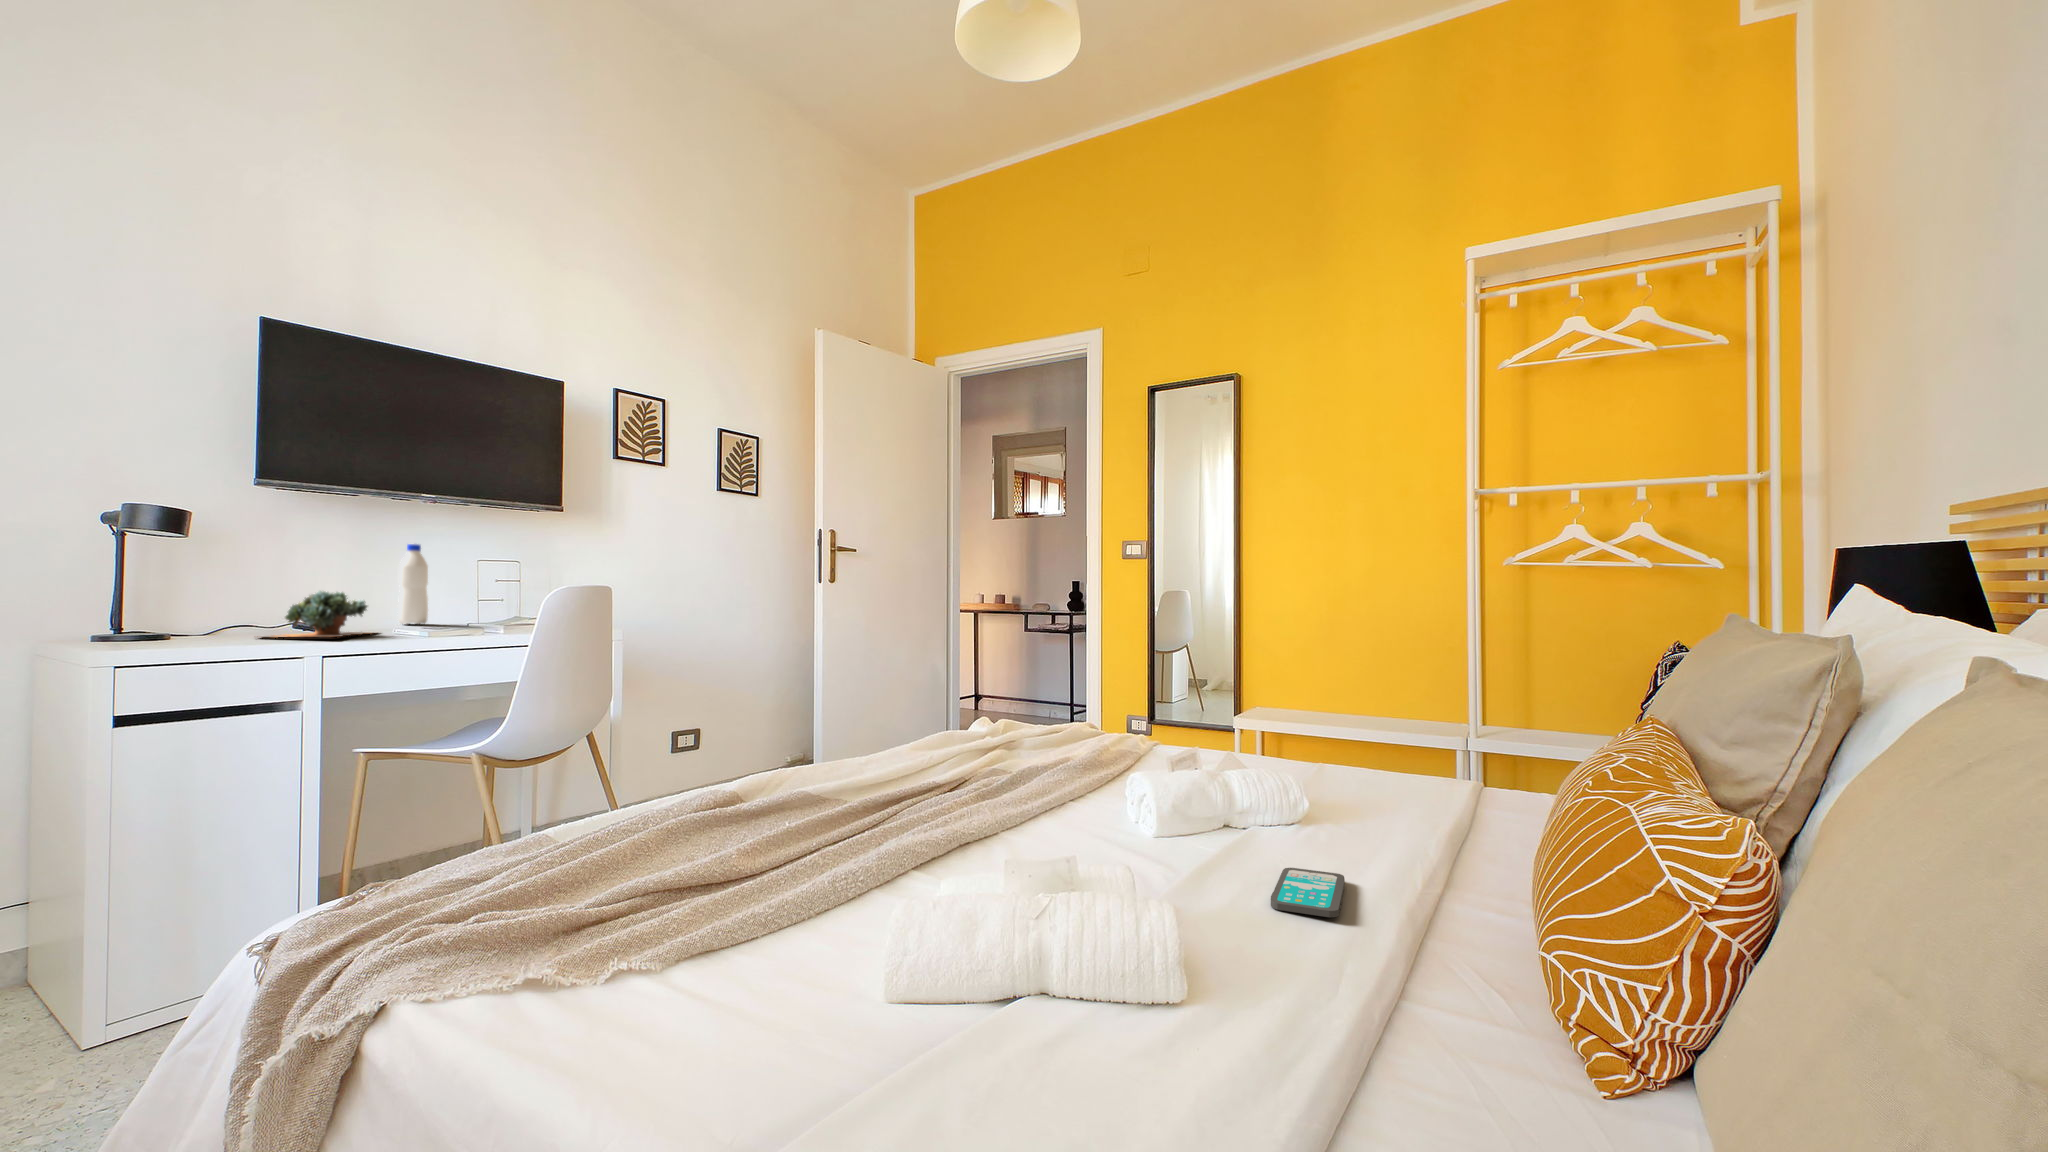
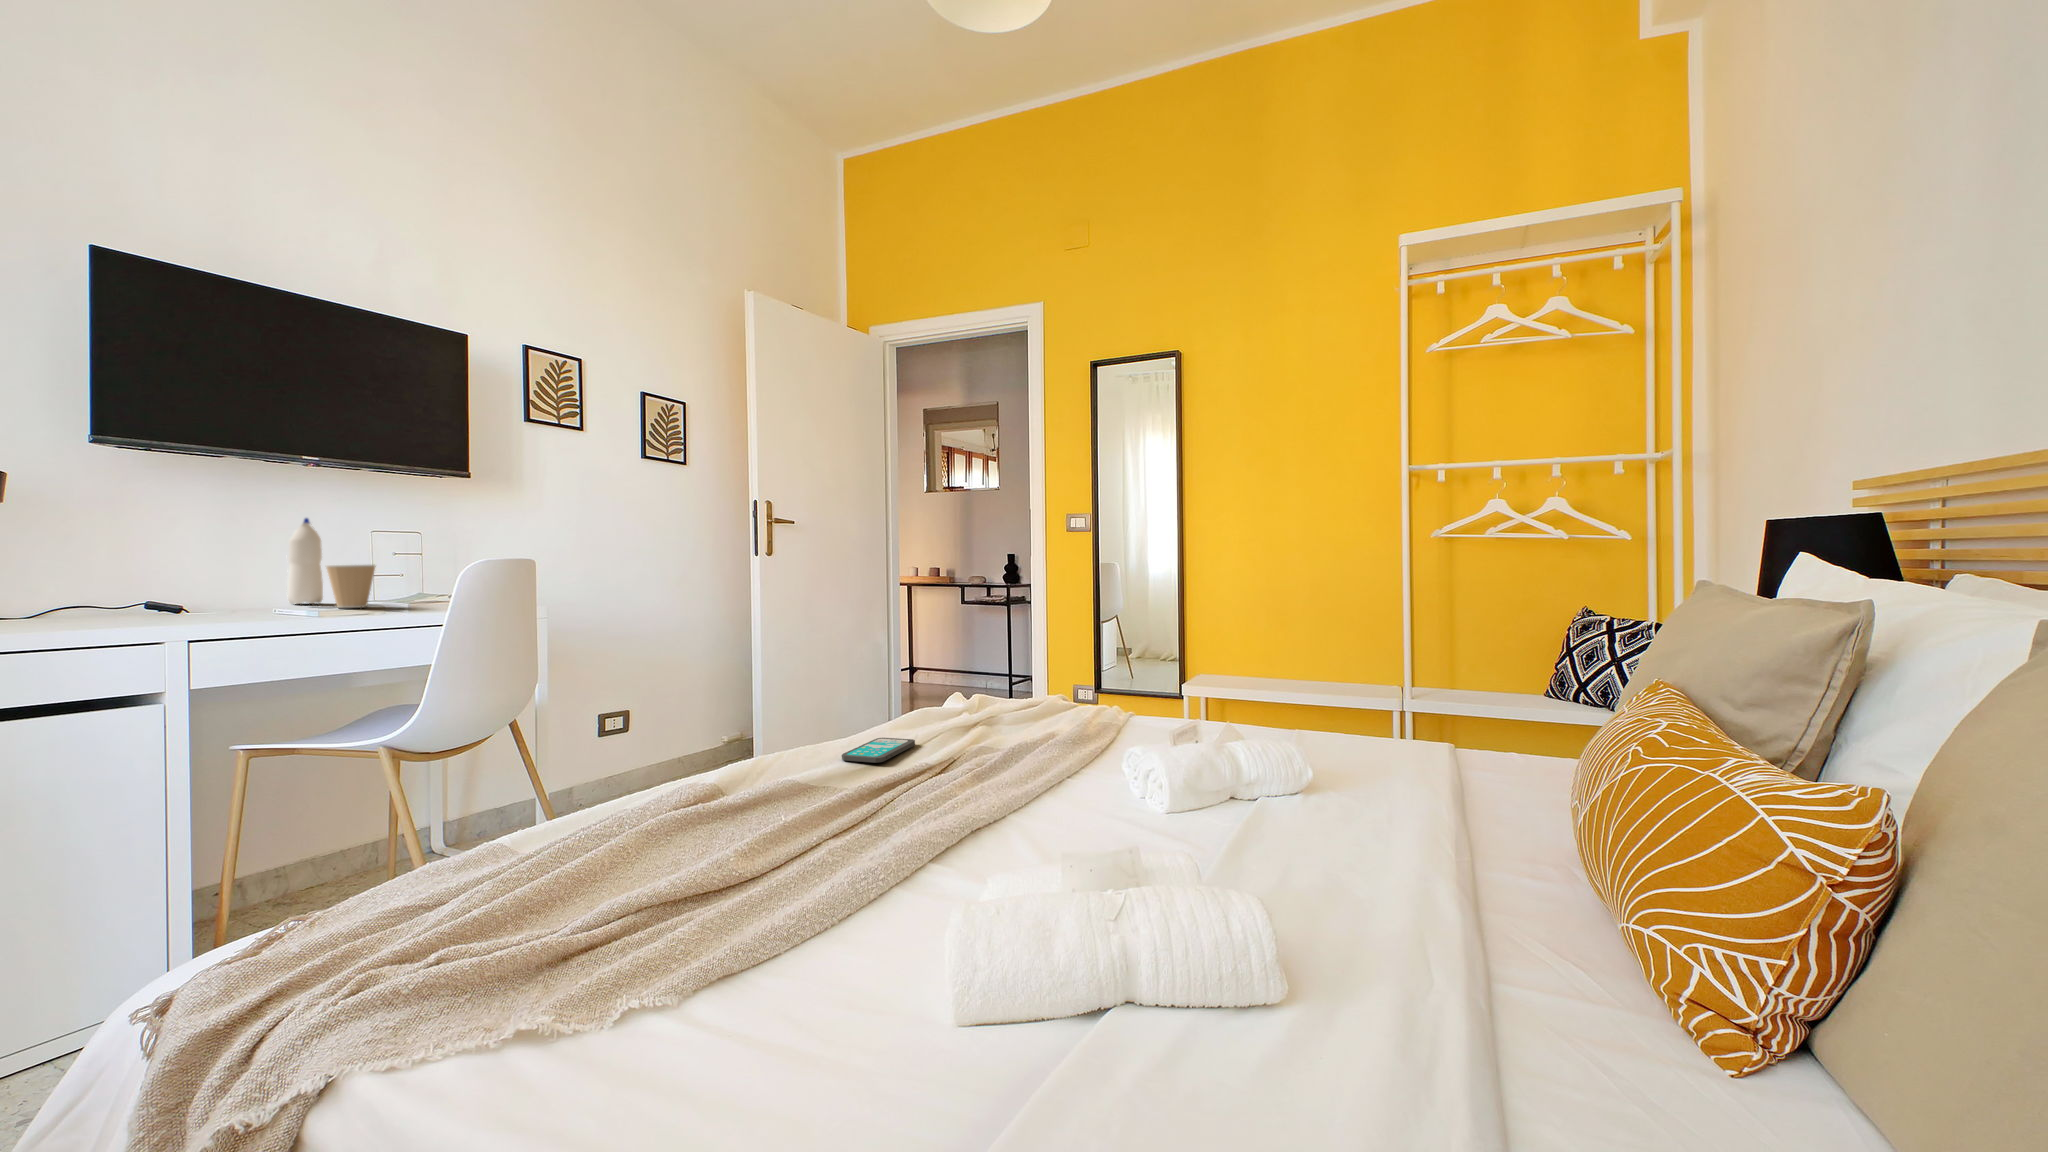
coffee cup: none [430,589,473,629] -> present [326,565,376,608]
succulent plant: present [257,591,370,638] -> none [110,567,271,623]
smartphone: present [1271,868,1345,917] -> present [842,738,915,763]

